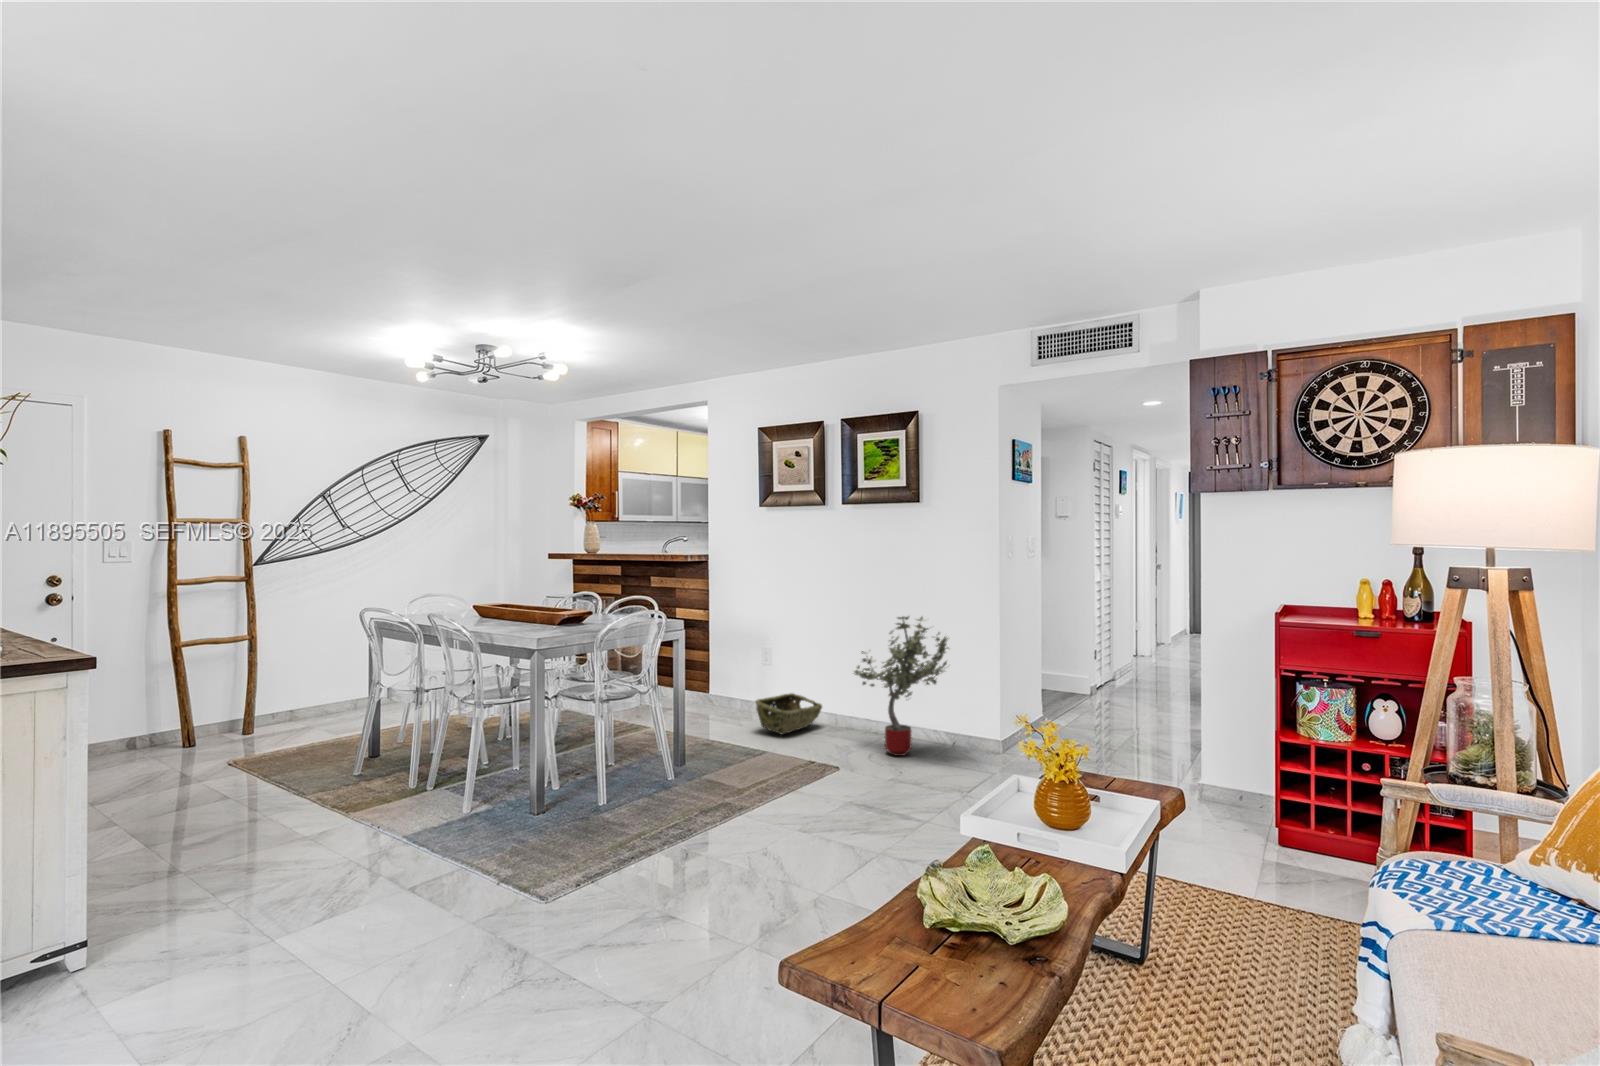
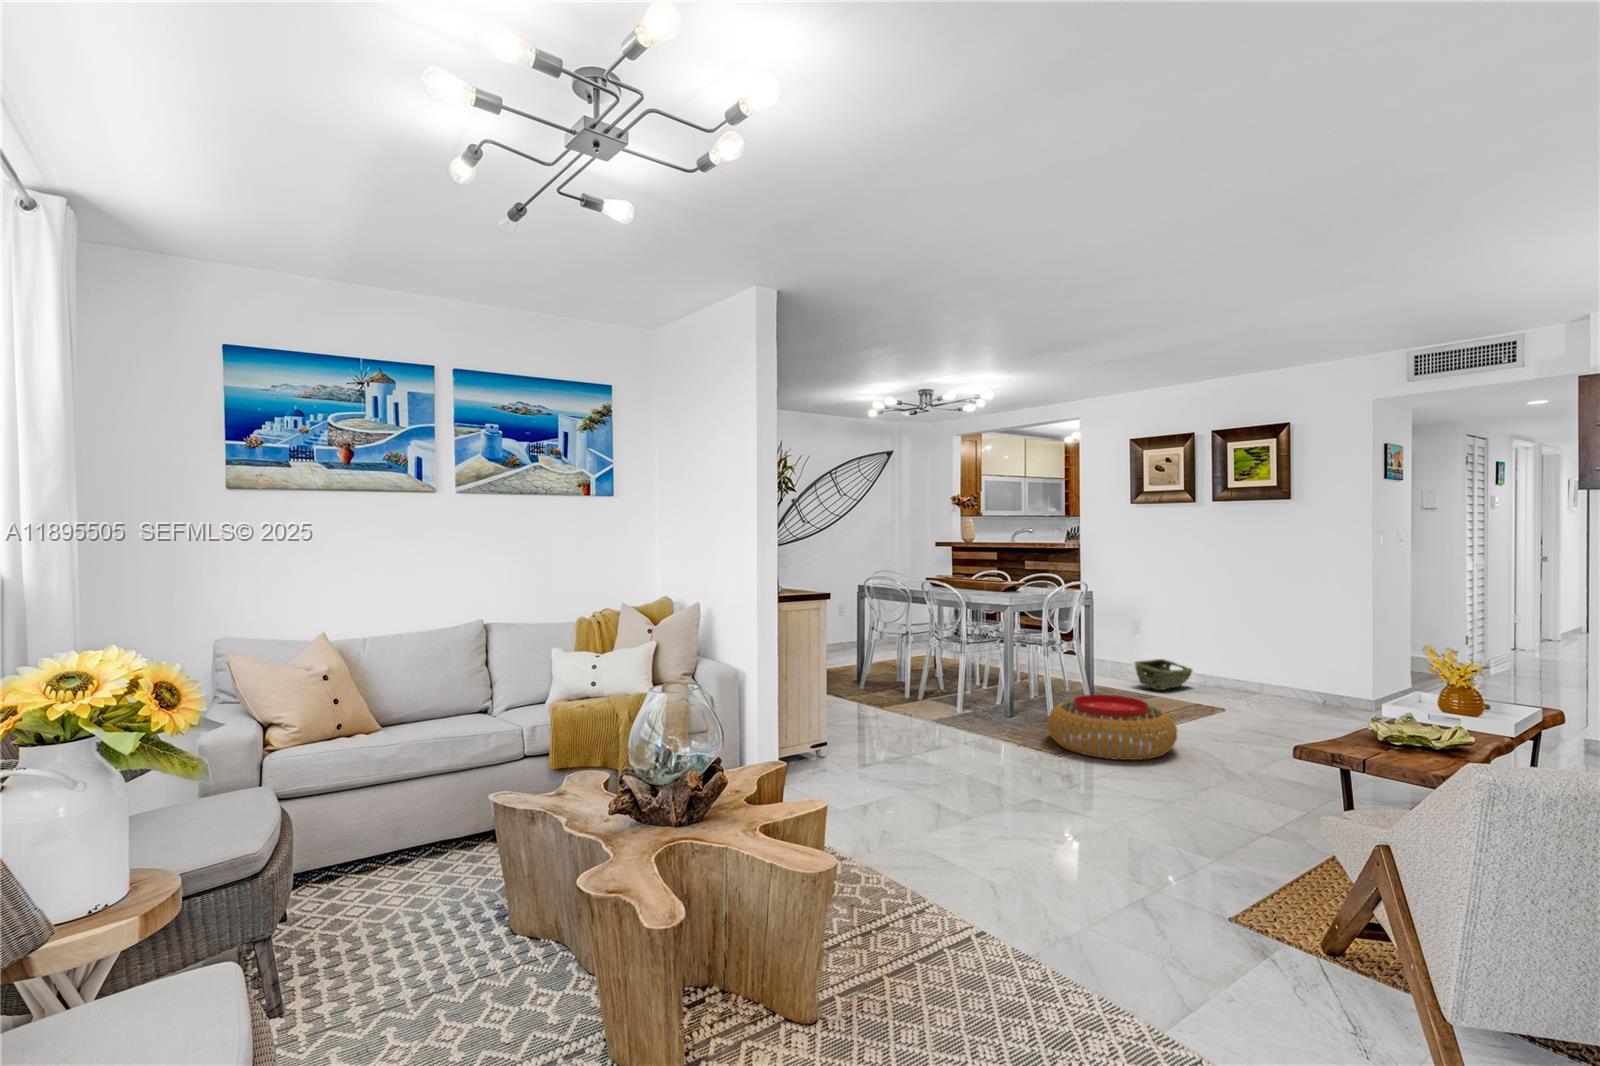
potted tree: present [854,616,949,756] -> none [1226,594,1325,711]
pouf: none [577,768,752,875] -> present [1047,695,1177,760]

